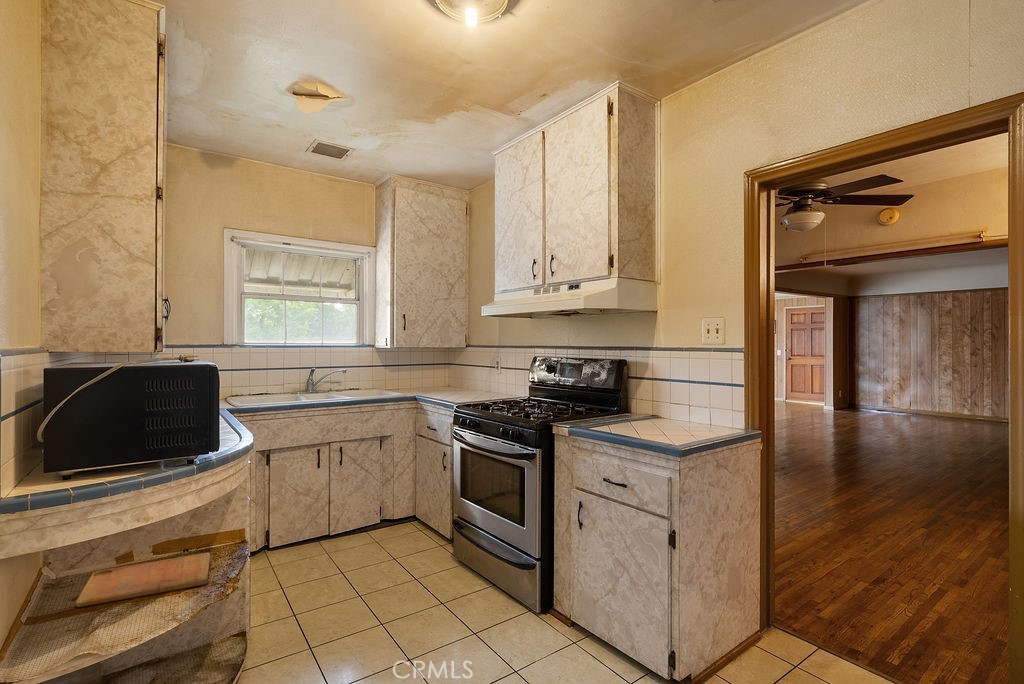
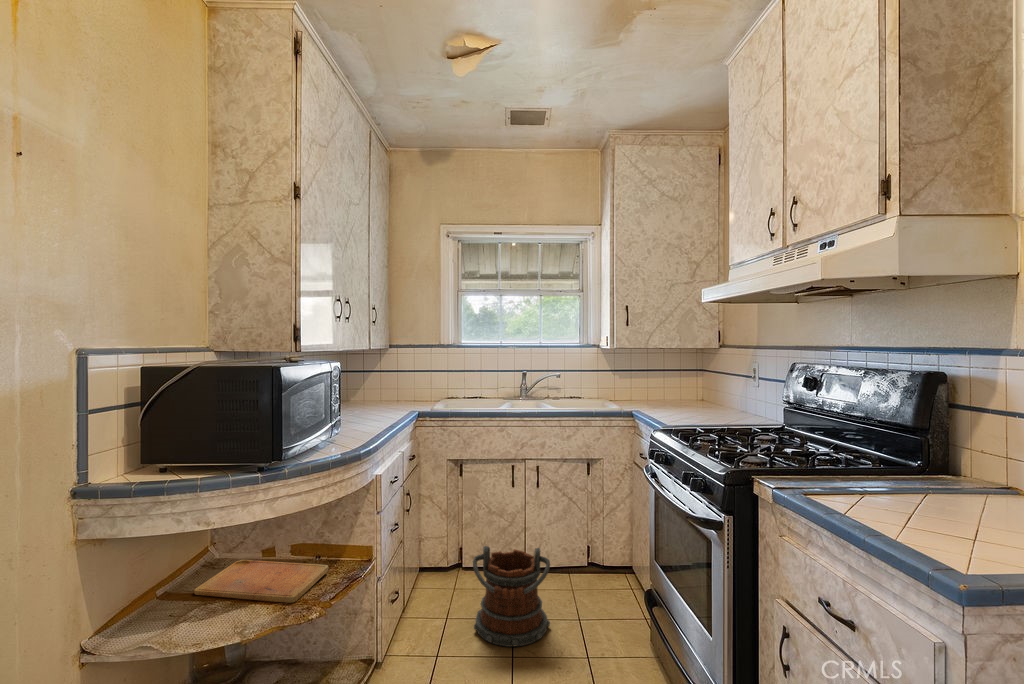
bucket: none [309,510,377,595] -> present [473,546,550,647]

